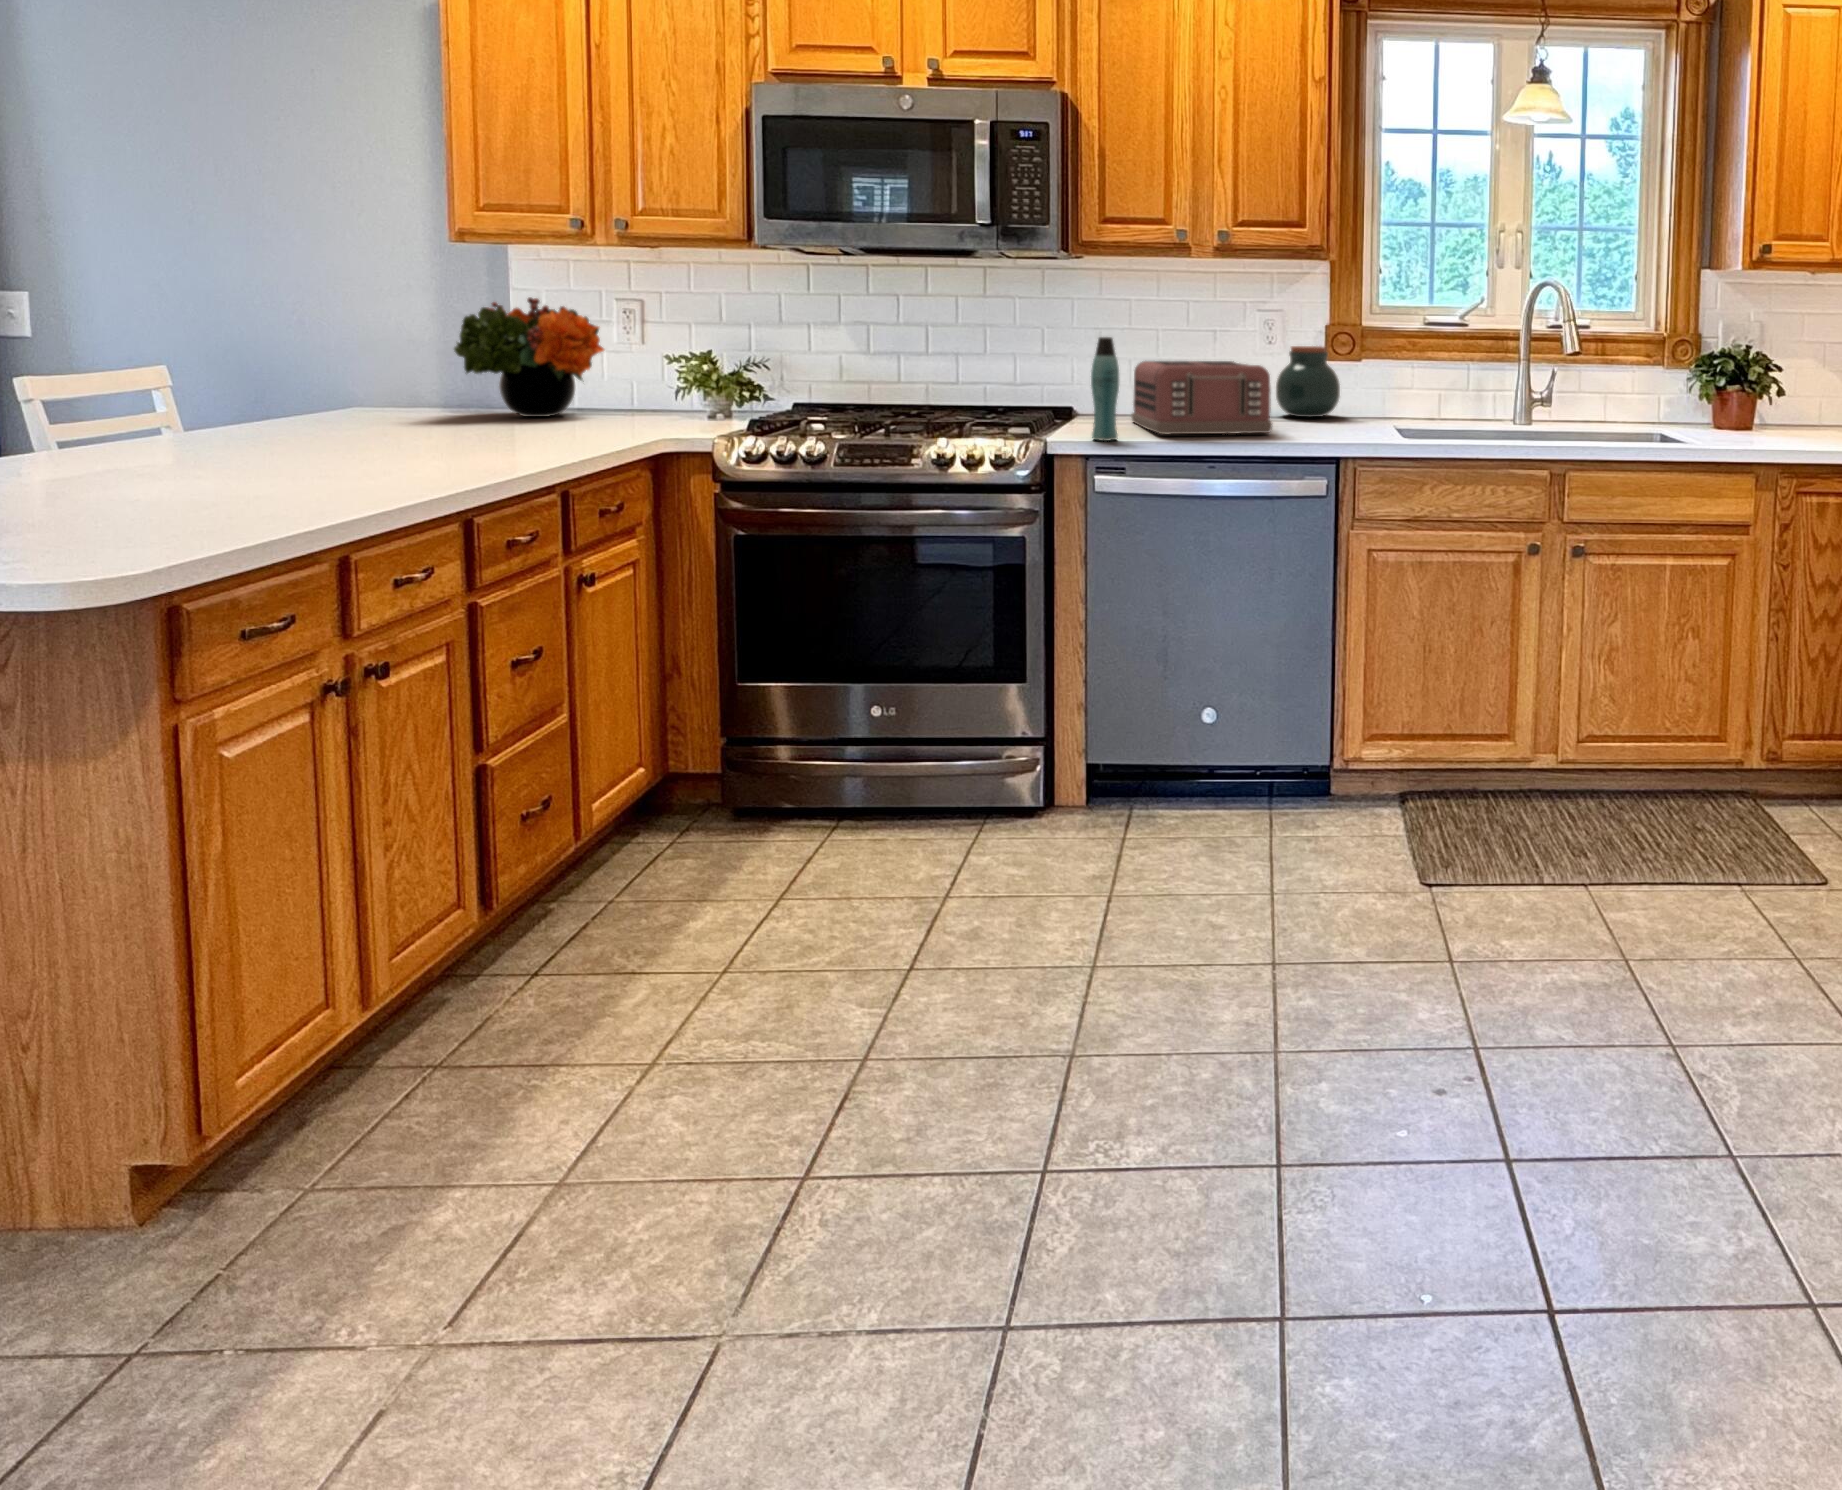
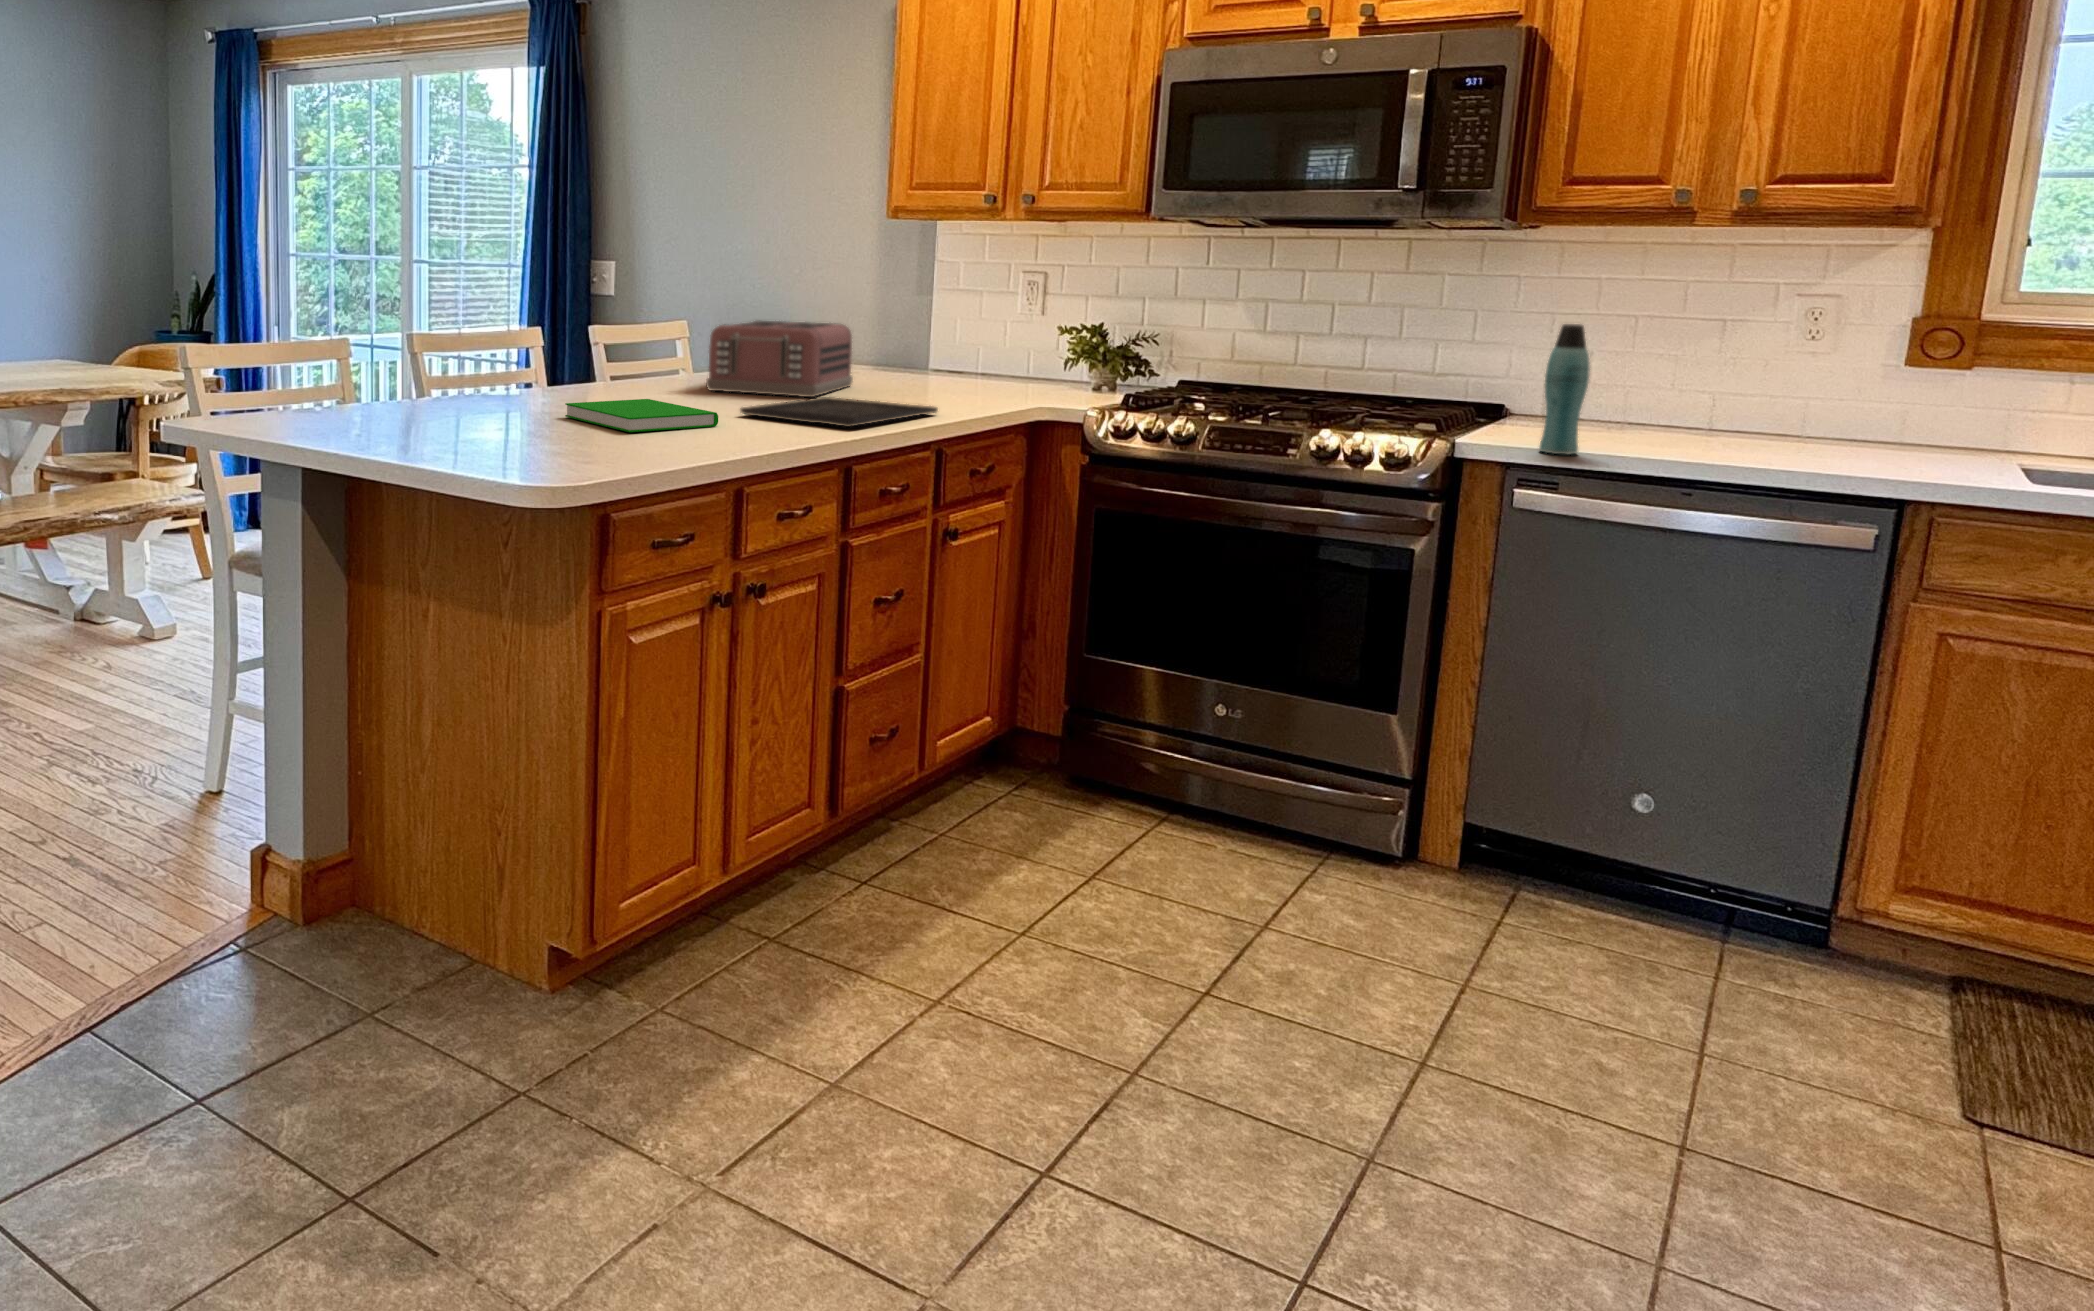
flower arrangement: present [454,297,604,417] -> none [875,269,1002,378]
jar: present [1276,346,1340,417] -> none [1878,342,2012,447]
toaster: present [1132,361,1272,434] -> present [706,321,853,397]
tray: none [304,442,561,470] -> present [740,397,938,427]
book: none [15,460,280,500] -> present [565,399,718,432]

